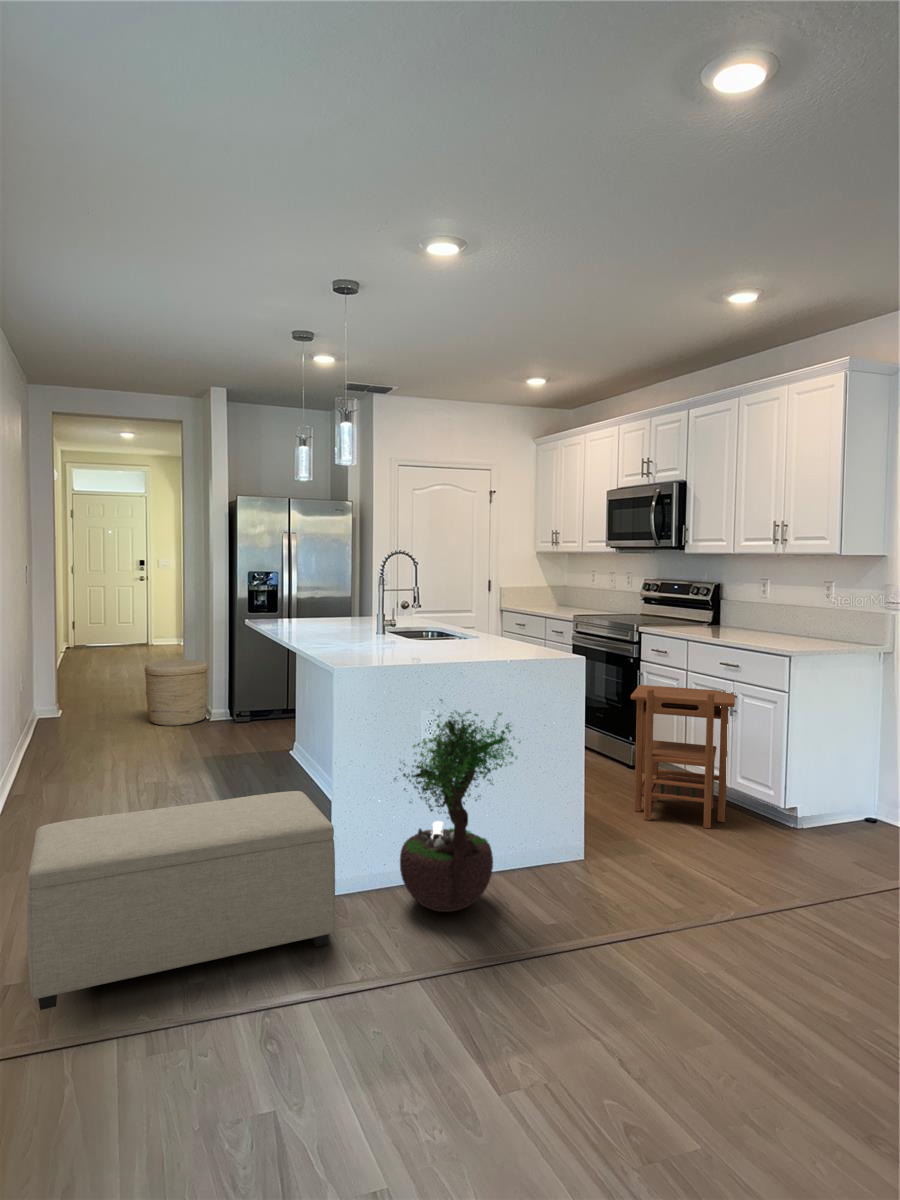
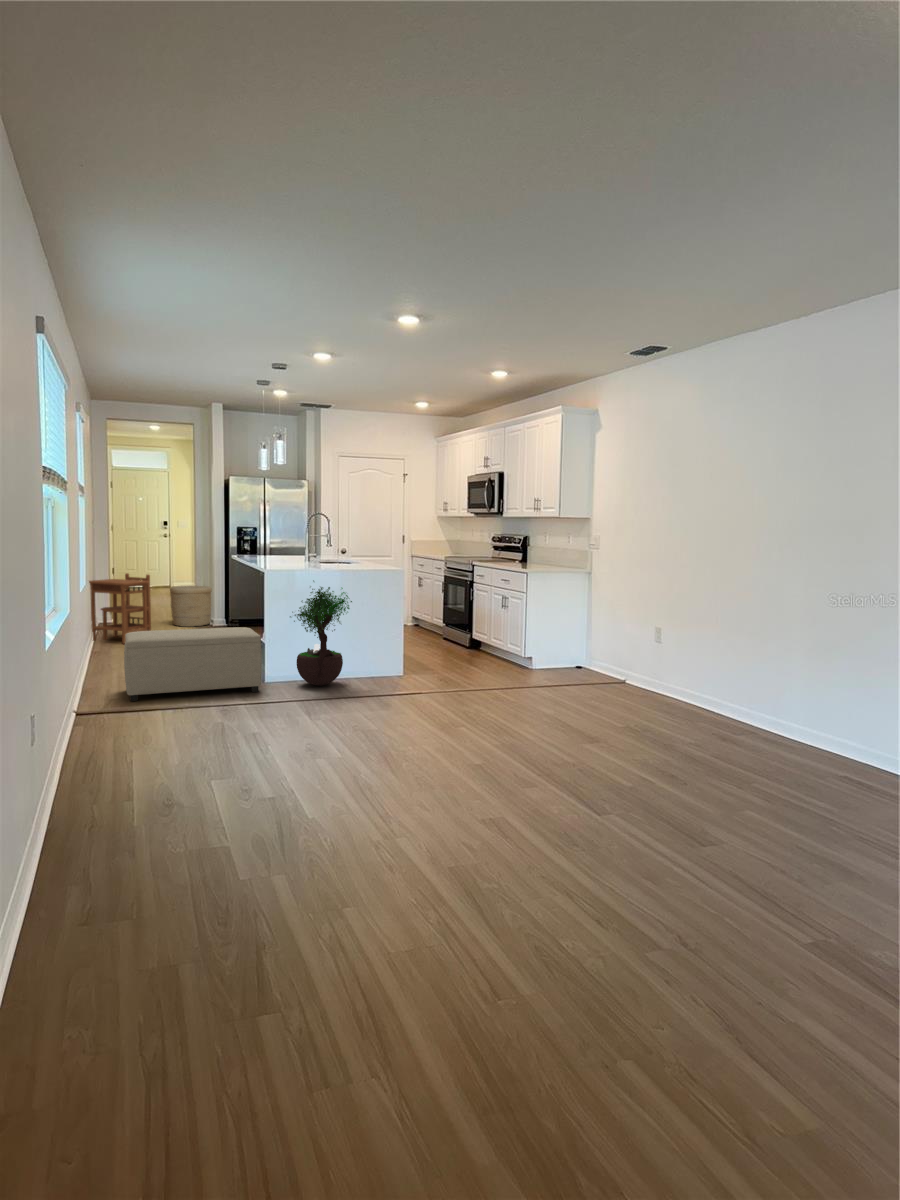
side table: present [631,685,735,828] -> present [89,573,151,644]

